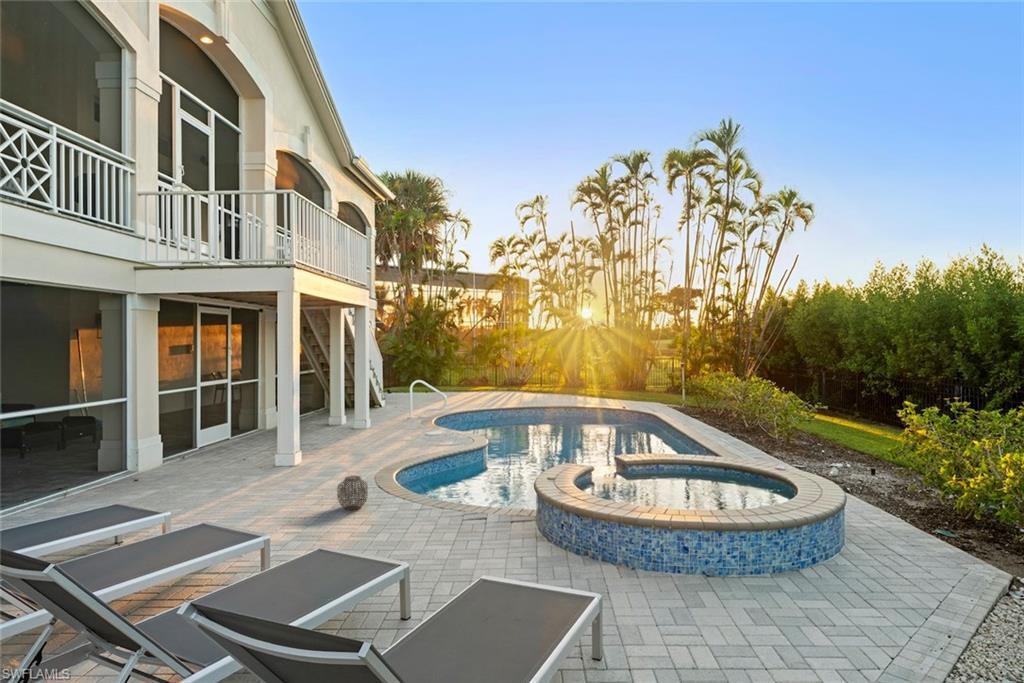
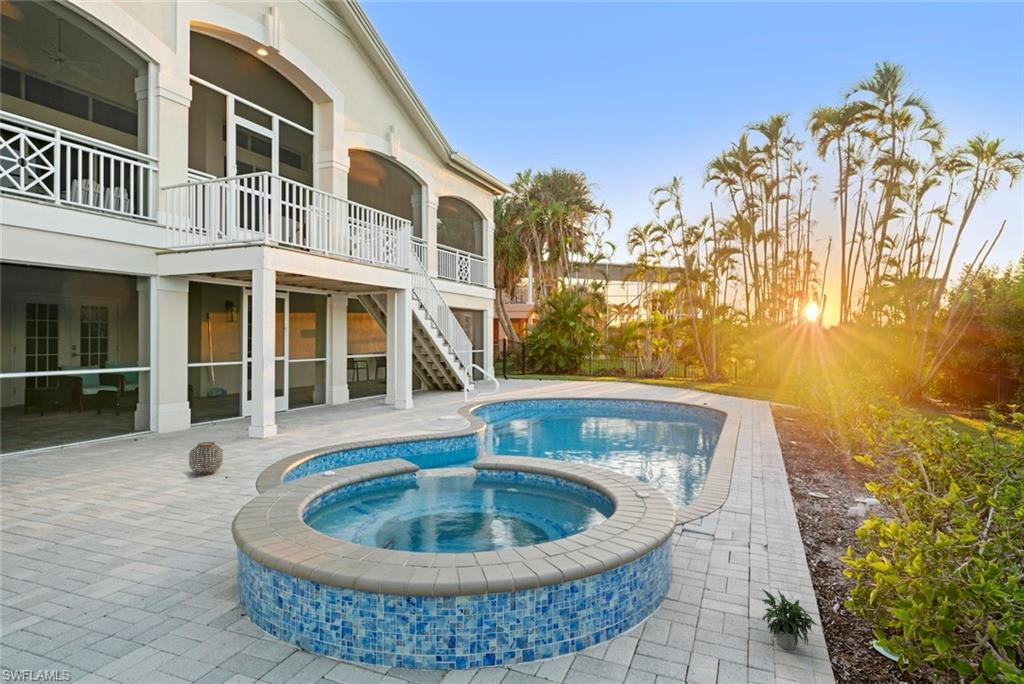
potted plant: none [880,499,927,530] -> present [758,589,817,650]

